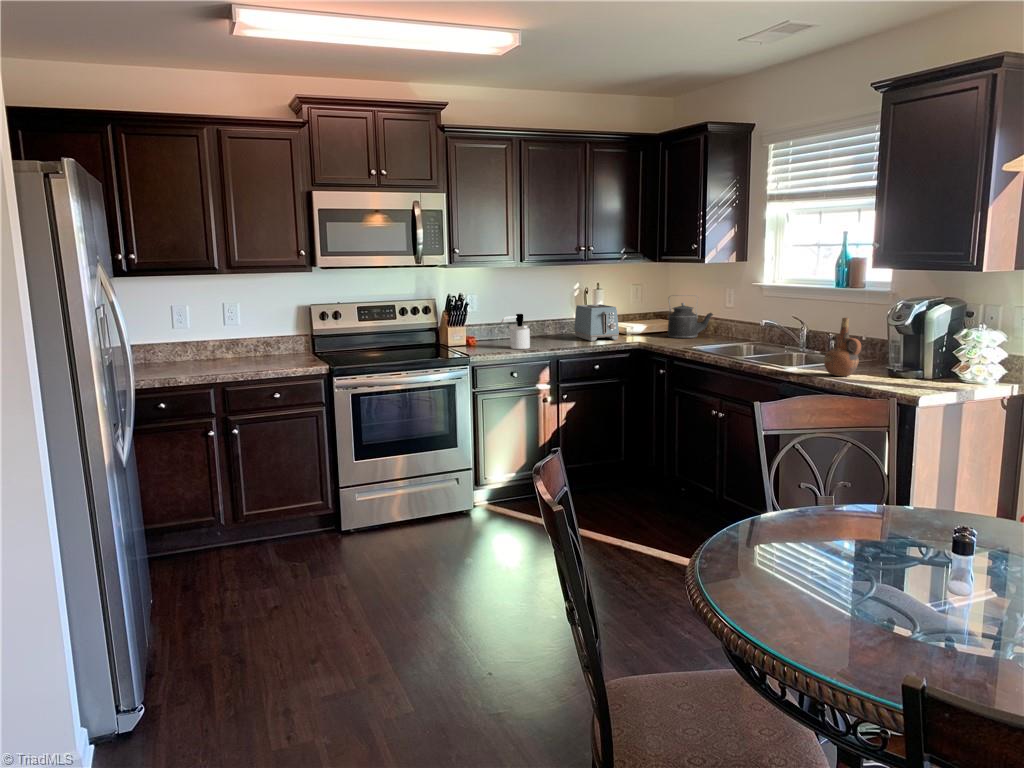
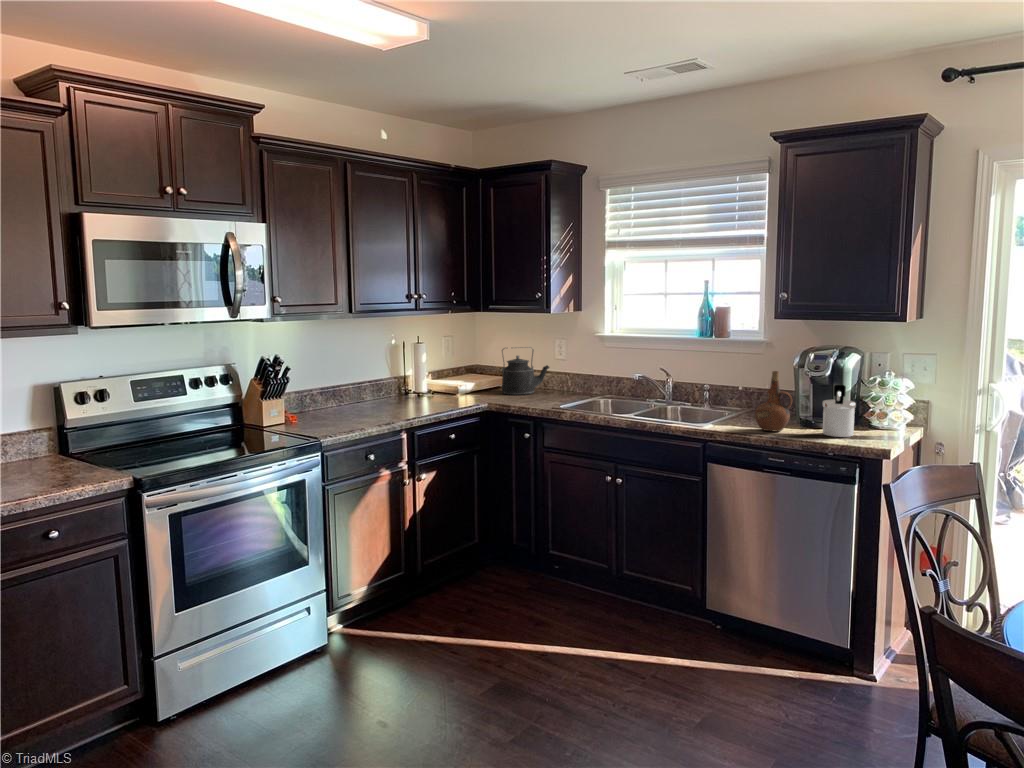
toaster: present [574,304,619,341] -> none [399,360,460,405]
soap dispenser: present [501,314,530,349] -> present [823,385,856,437]

